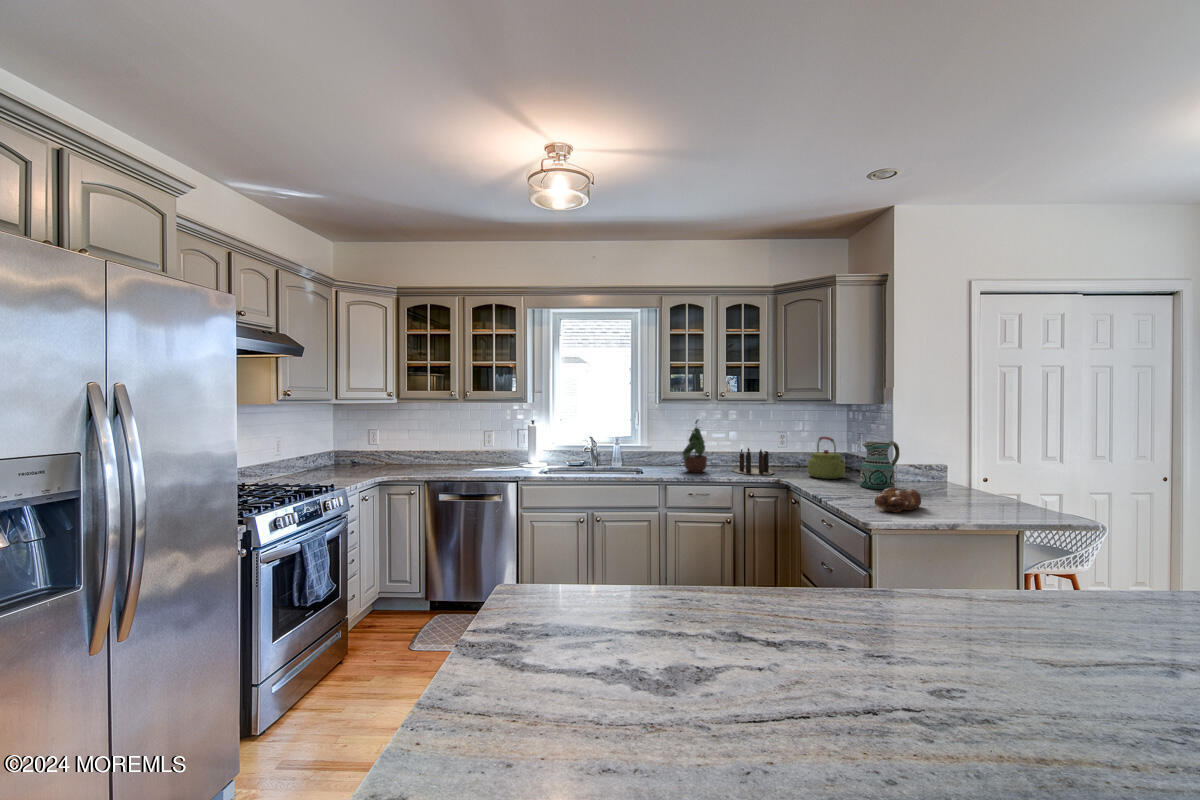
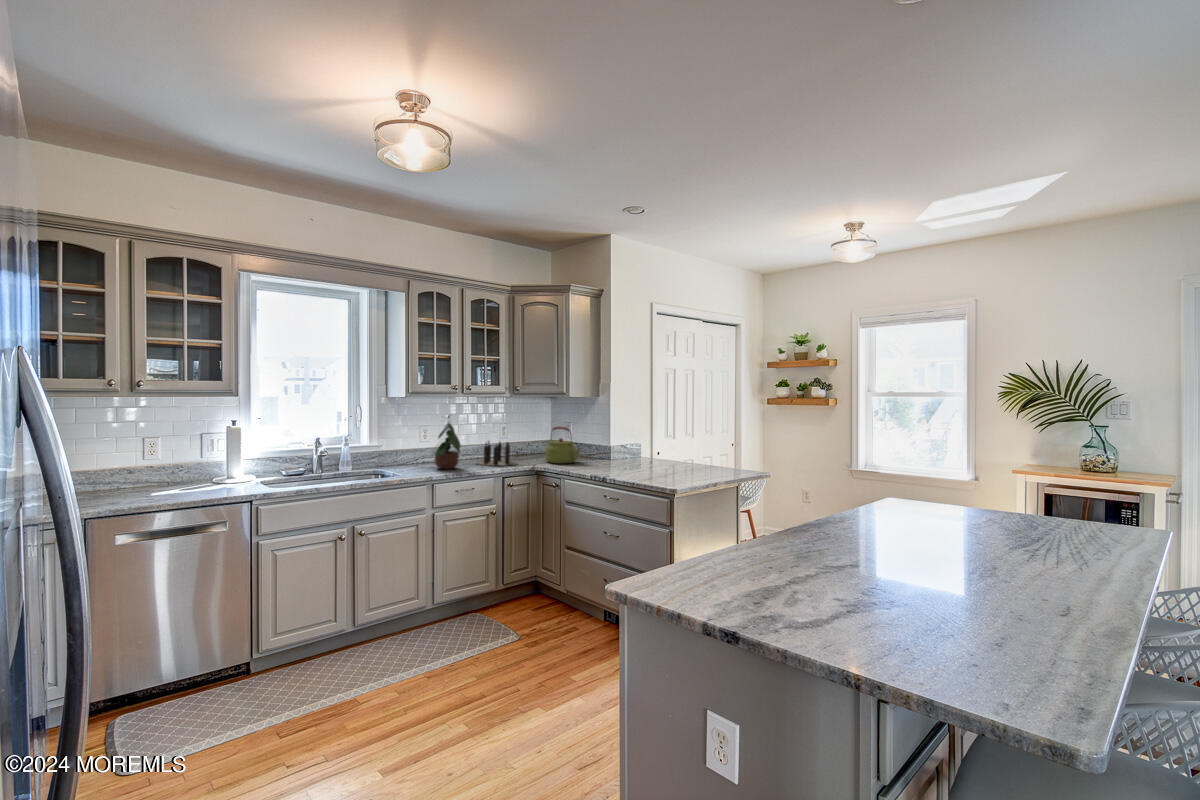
ceramic pitcher: present [860,441,900,489] -> none [599,429,624,468]
bread loaf: present [875,487,921,512] -> none [644,465,674,484]

